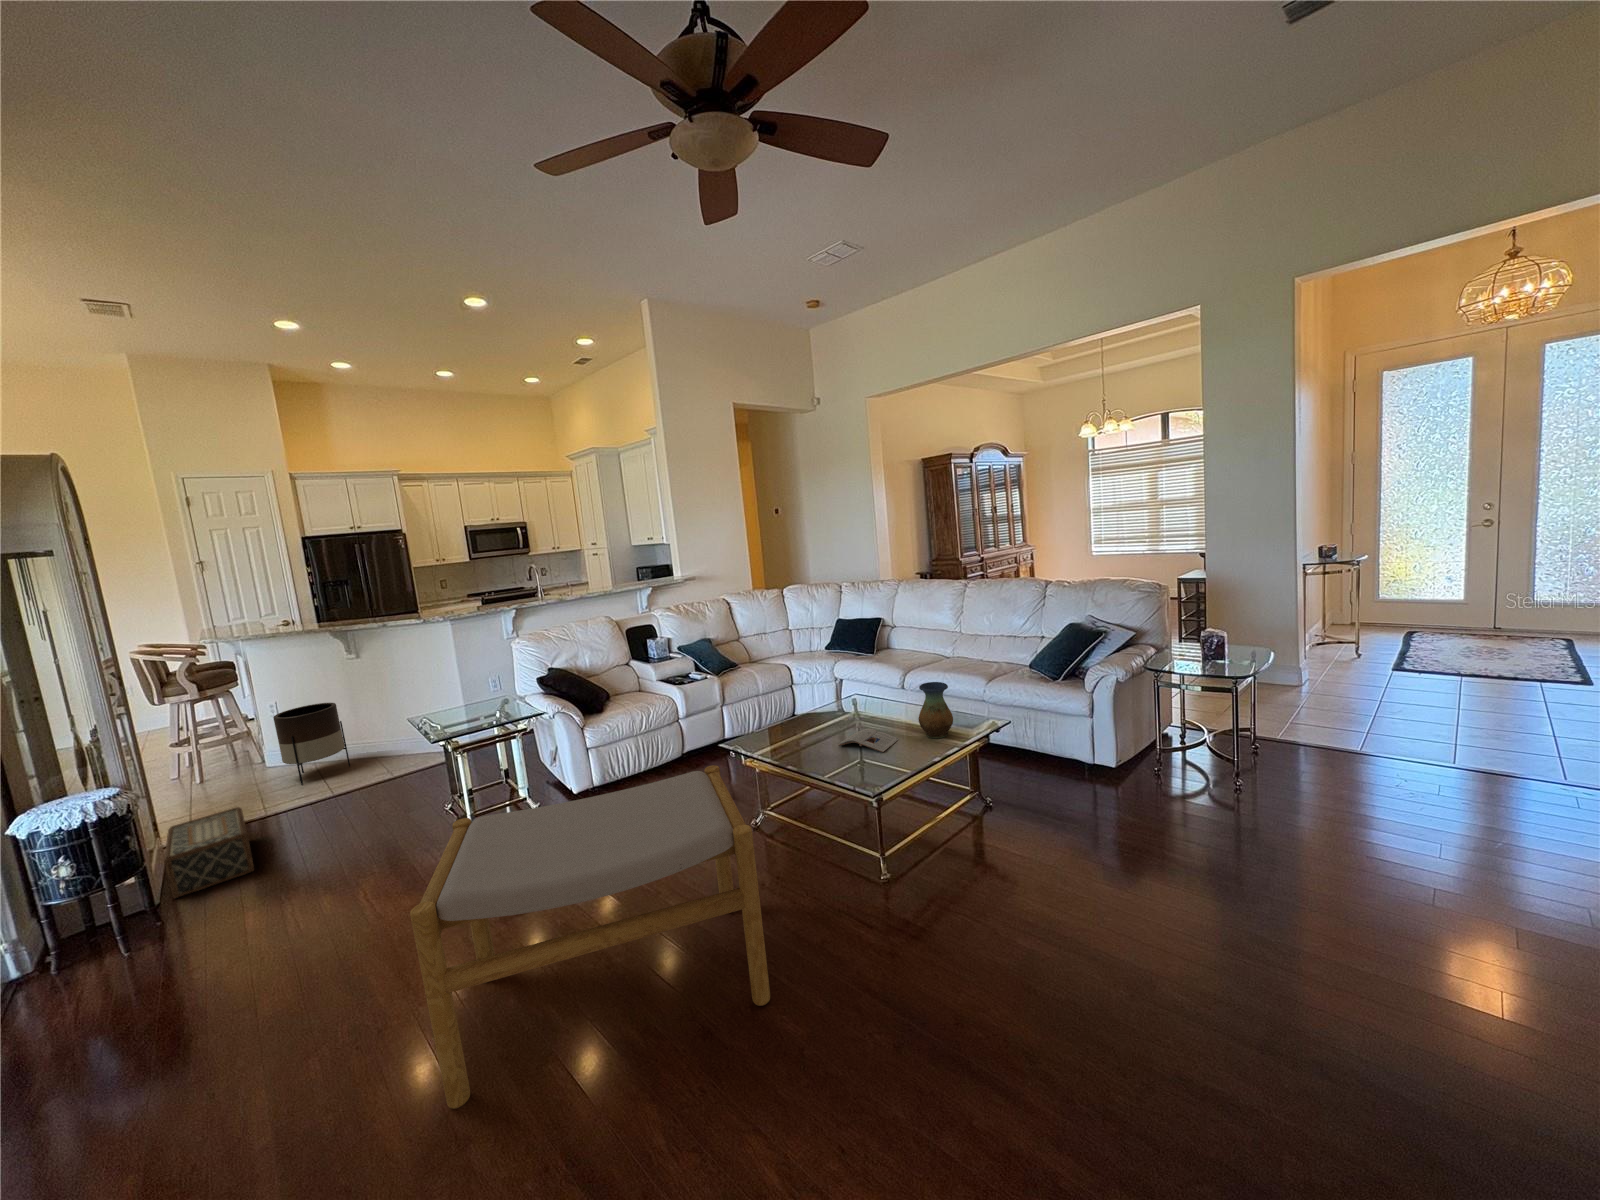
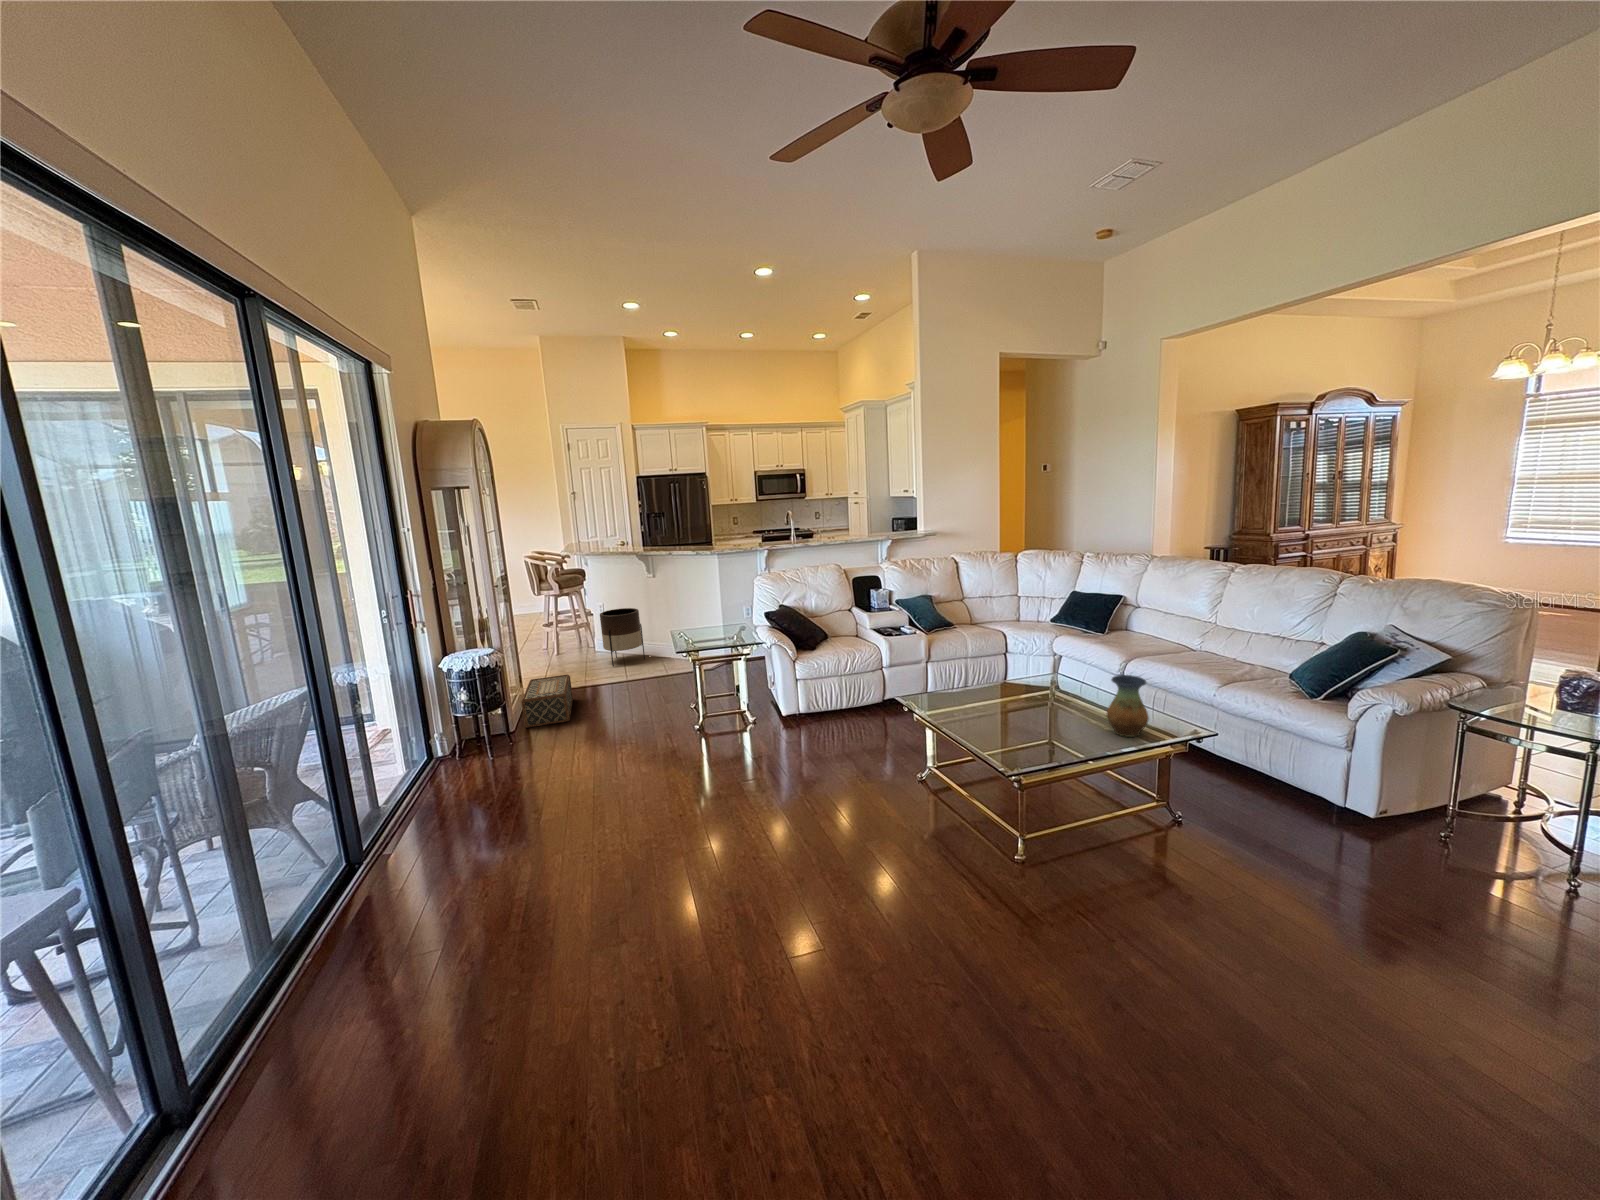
magazine: present [839,728,899,752] -> none [1013,711,1082,738]
footstool: present [410,765,770,1109] -> none [602,714,871,929]

